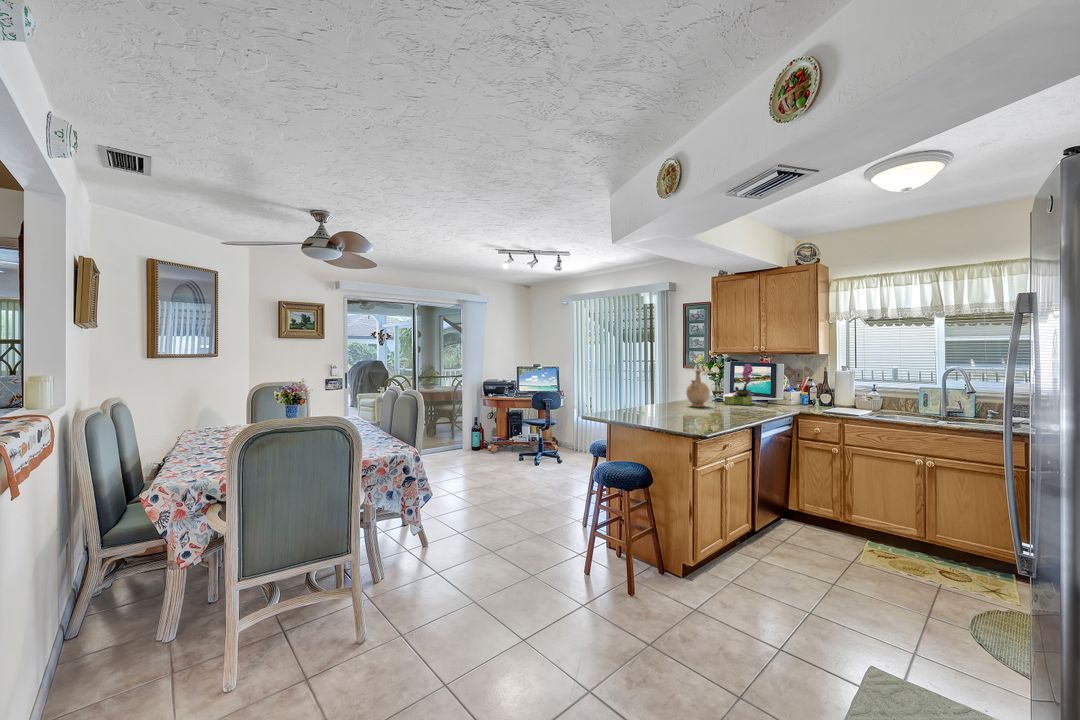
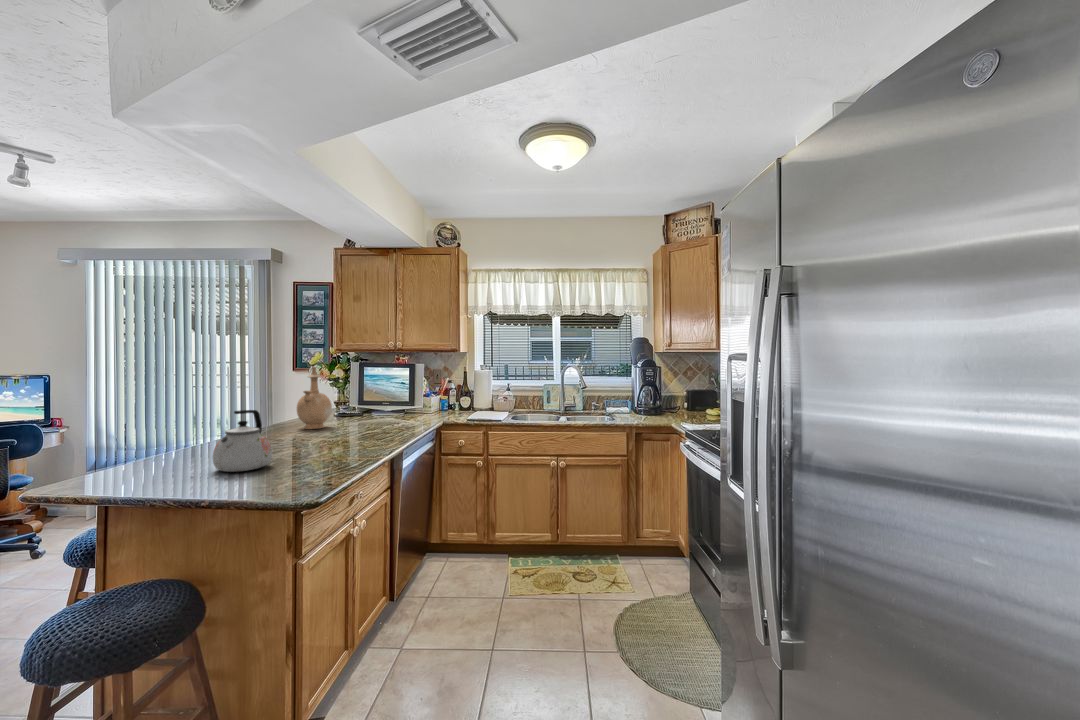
flower arrangement: present [723,364,753,405] -> none [349,364,390,419]
kettle: none [644,386,674,421] -> present [213,410,272,472]

